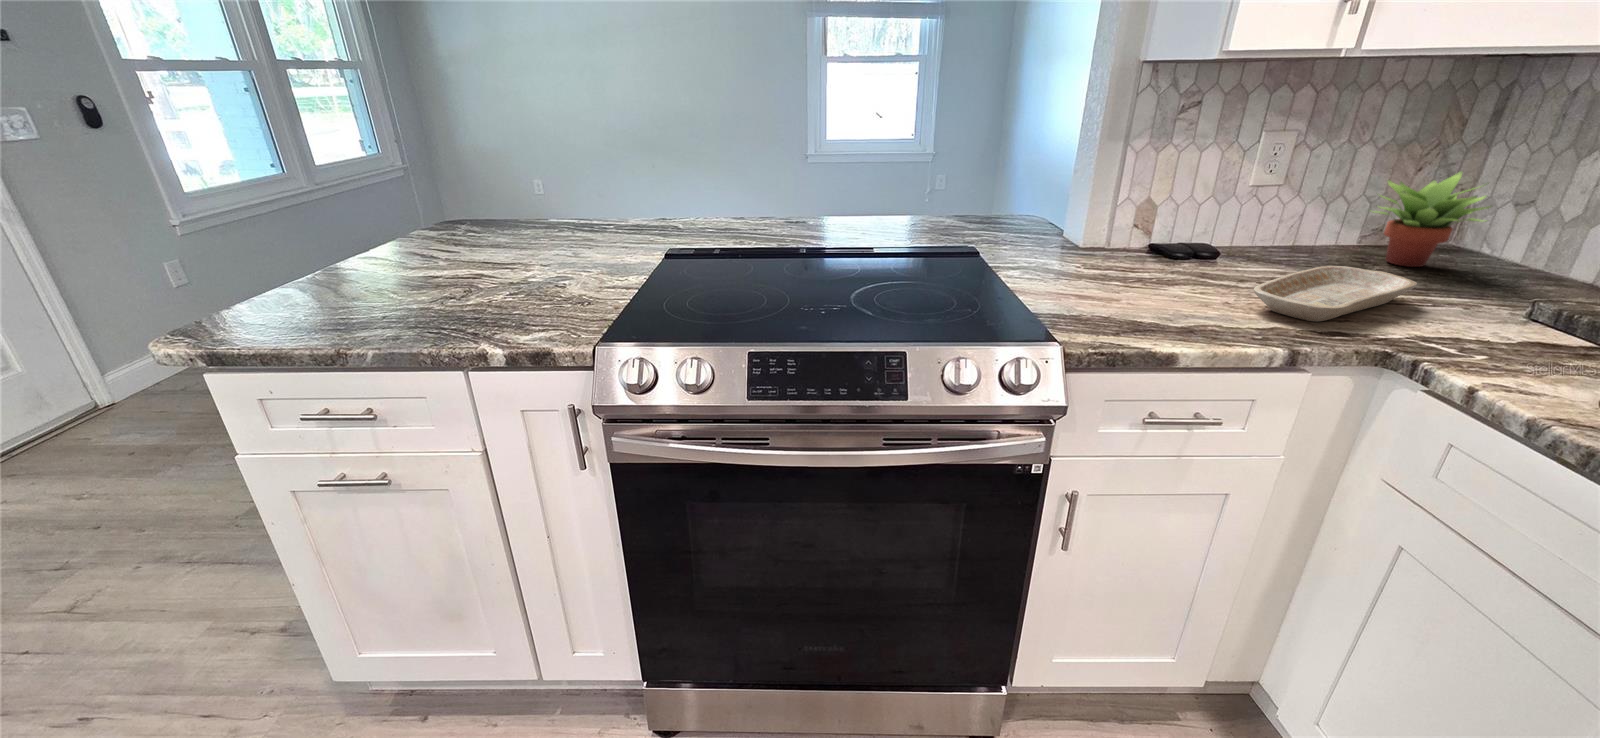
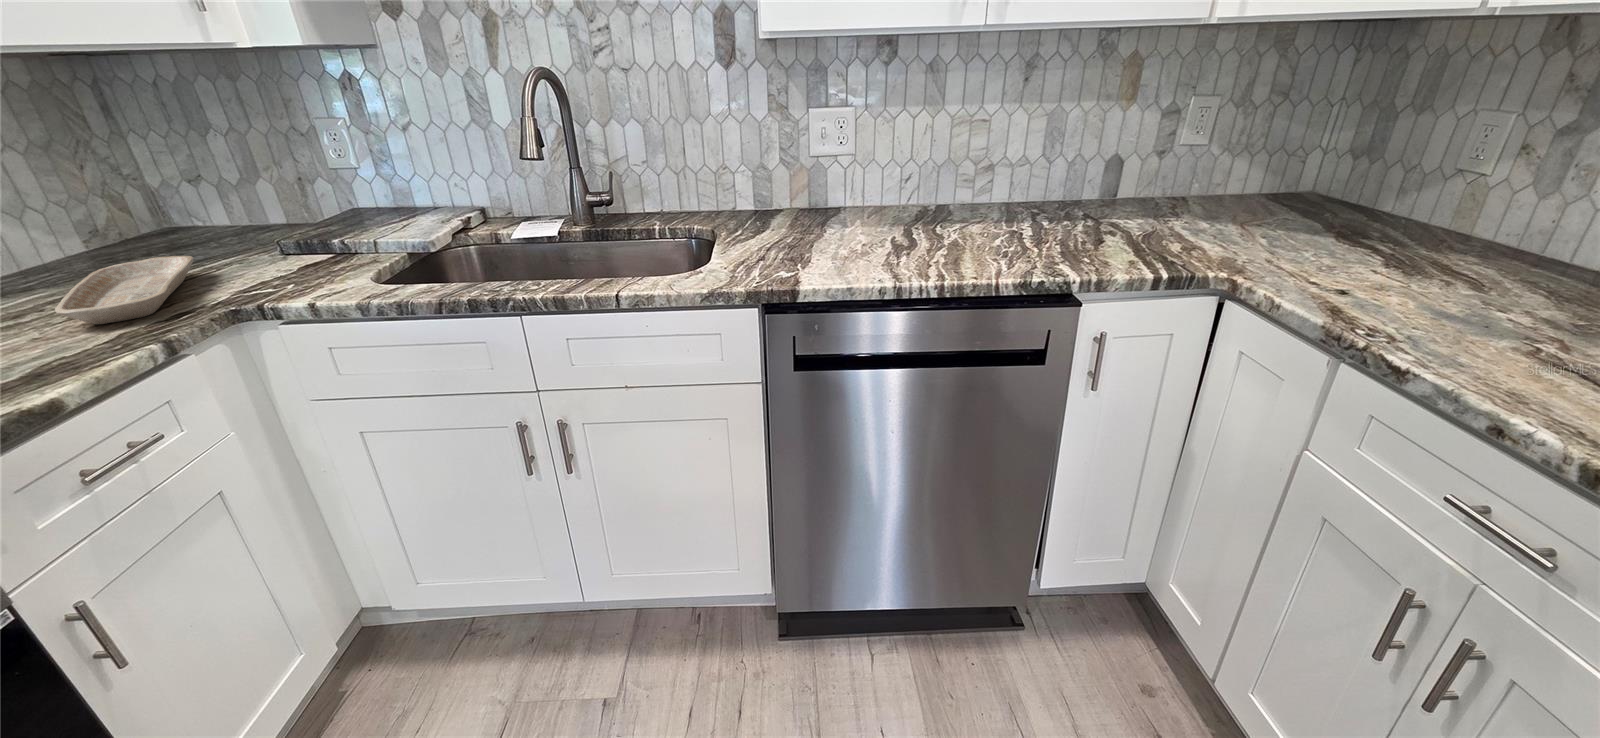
succulent plant: present [1375,171,1491,267] -> none [65,160,189,254]

